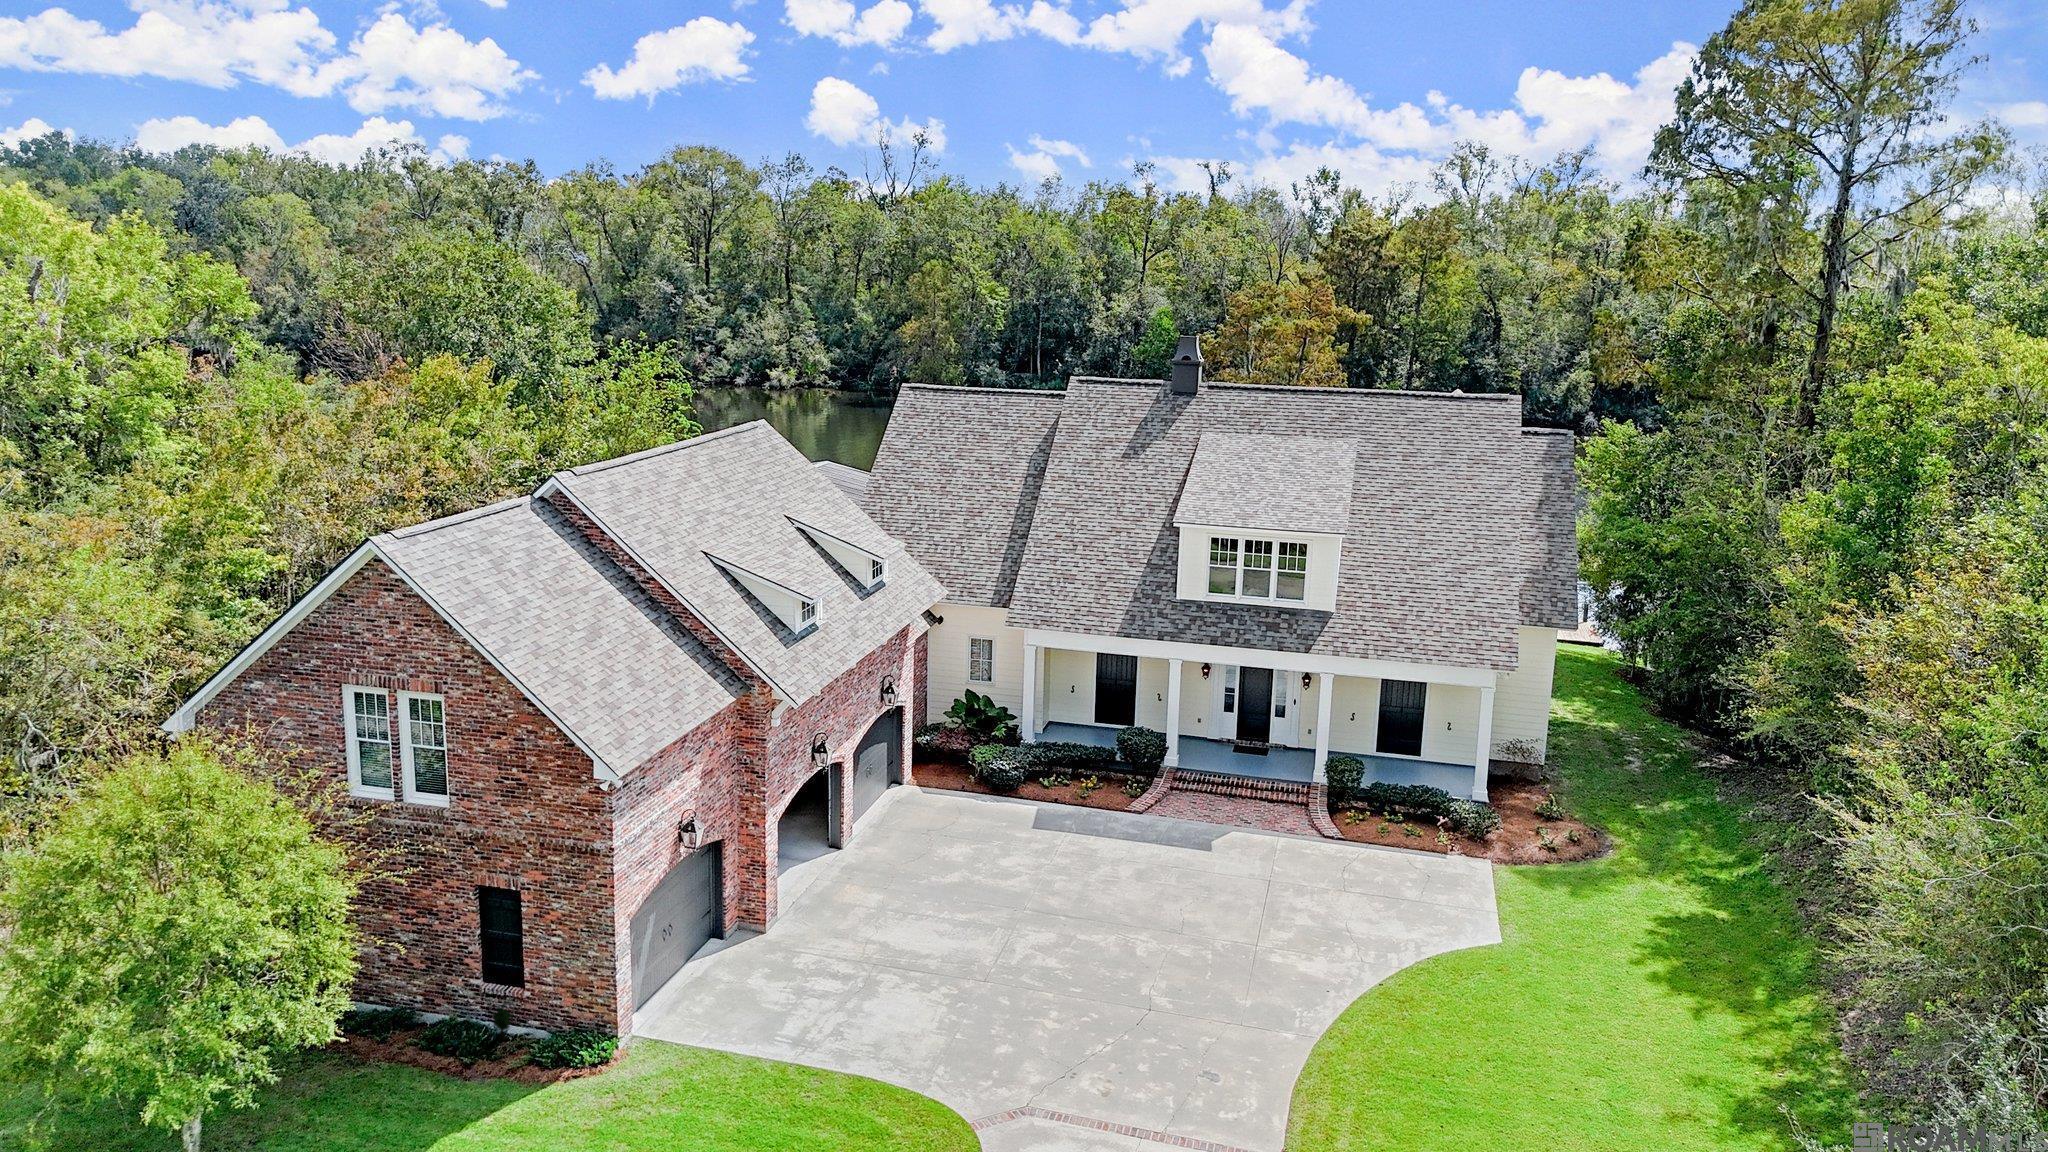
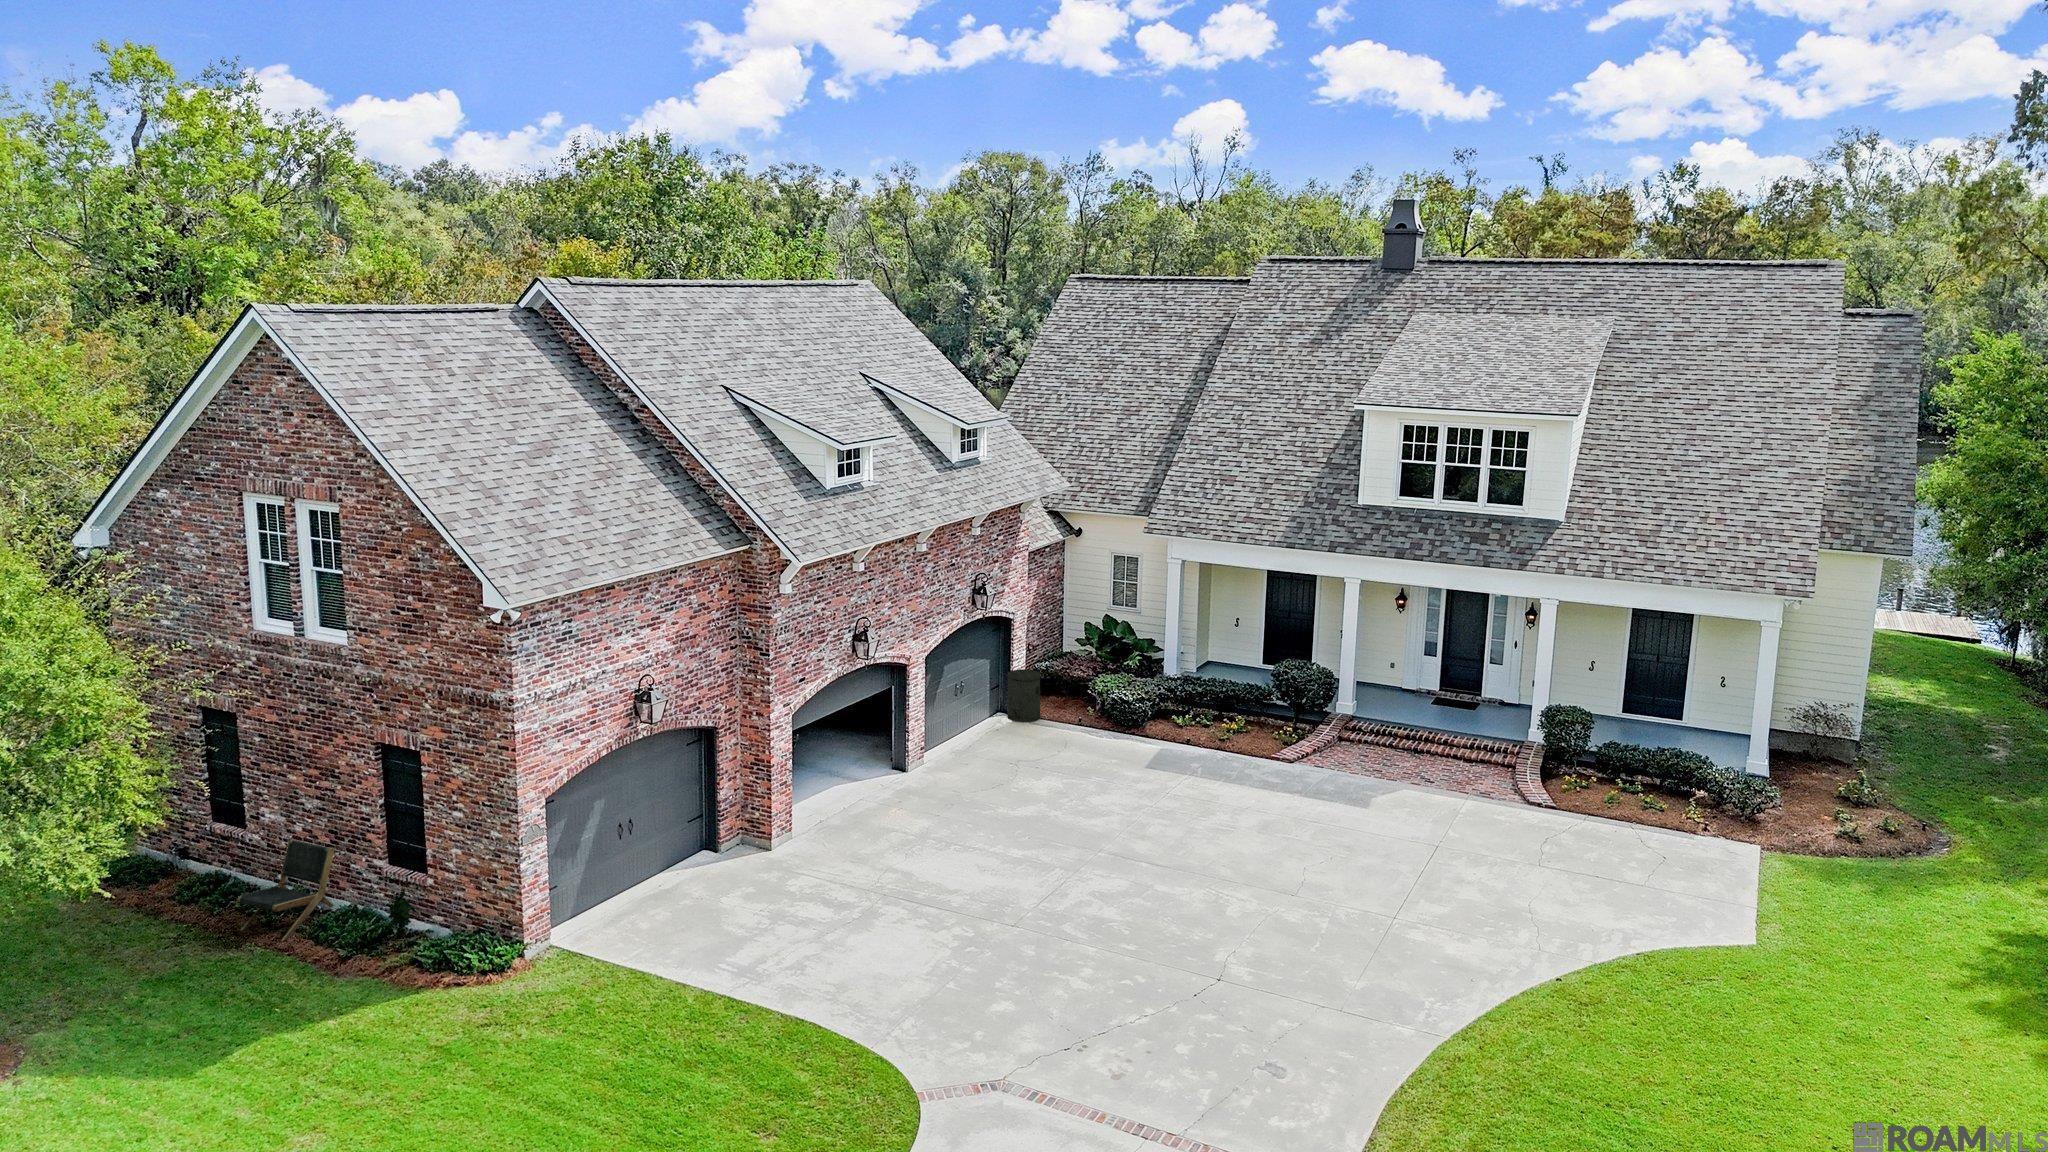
trash can: none [903,747,933,792] -> present [1006,669,1041,722]
lounge chair: none [356,967,434,1055] -> present [236,839,334,941]

